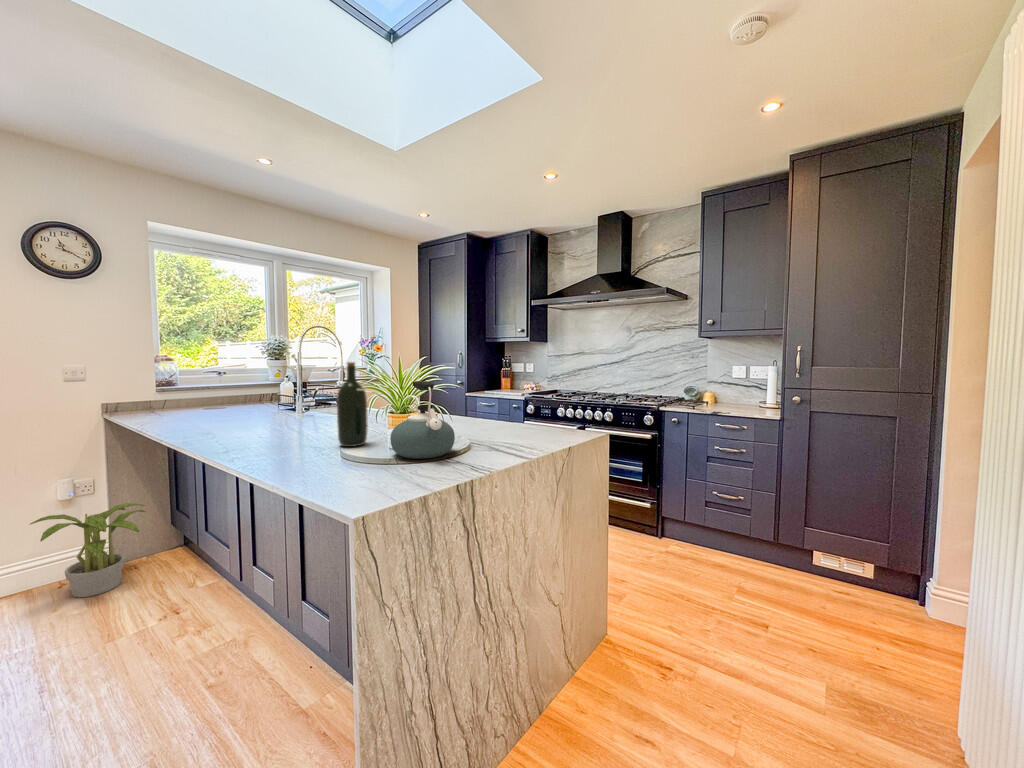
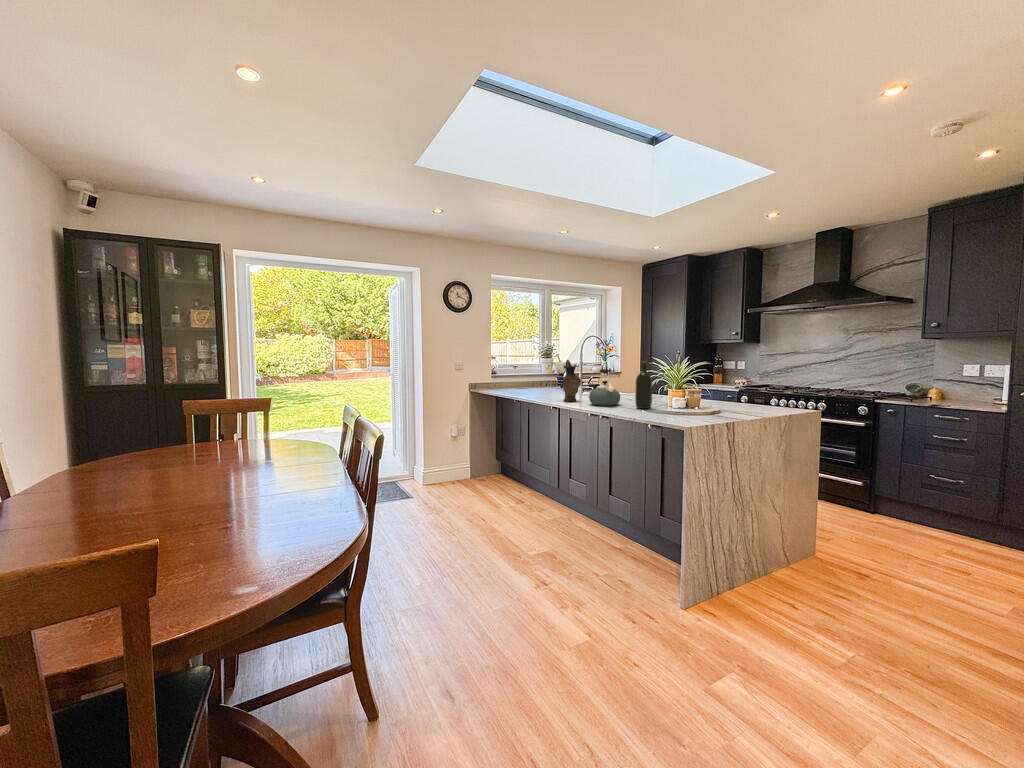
ceramic pitcher: none [228,361,263,434] -> present [563,360,581,401]
kettle: present [390,381,455,459] -> present [589,369,620,406]
potted plant: present [30,503,145,597] -> none [449,442,496,490]

